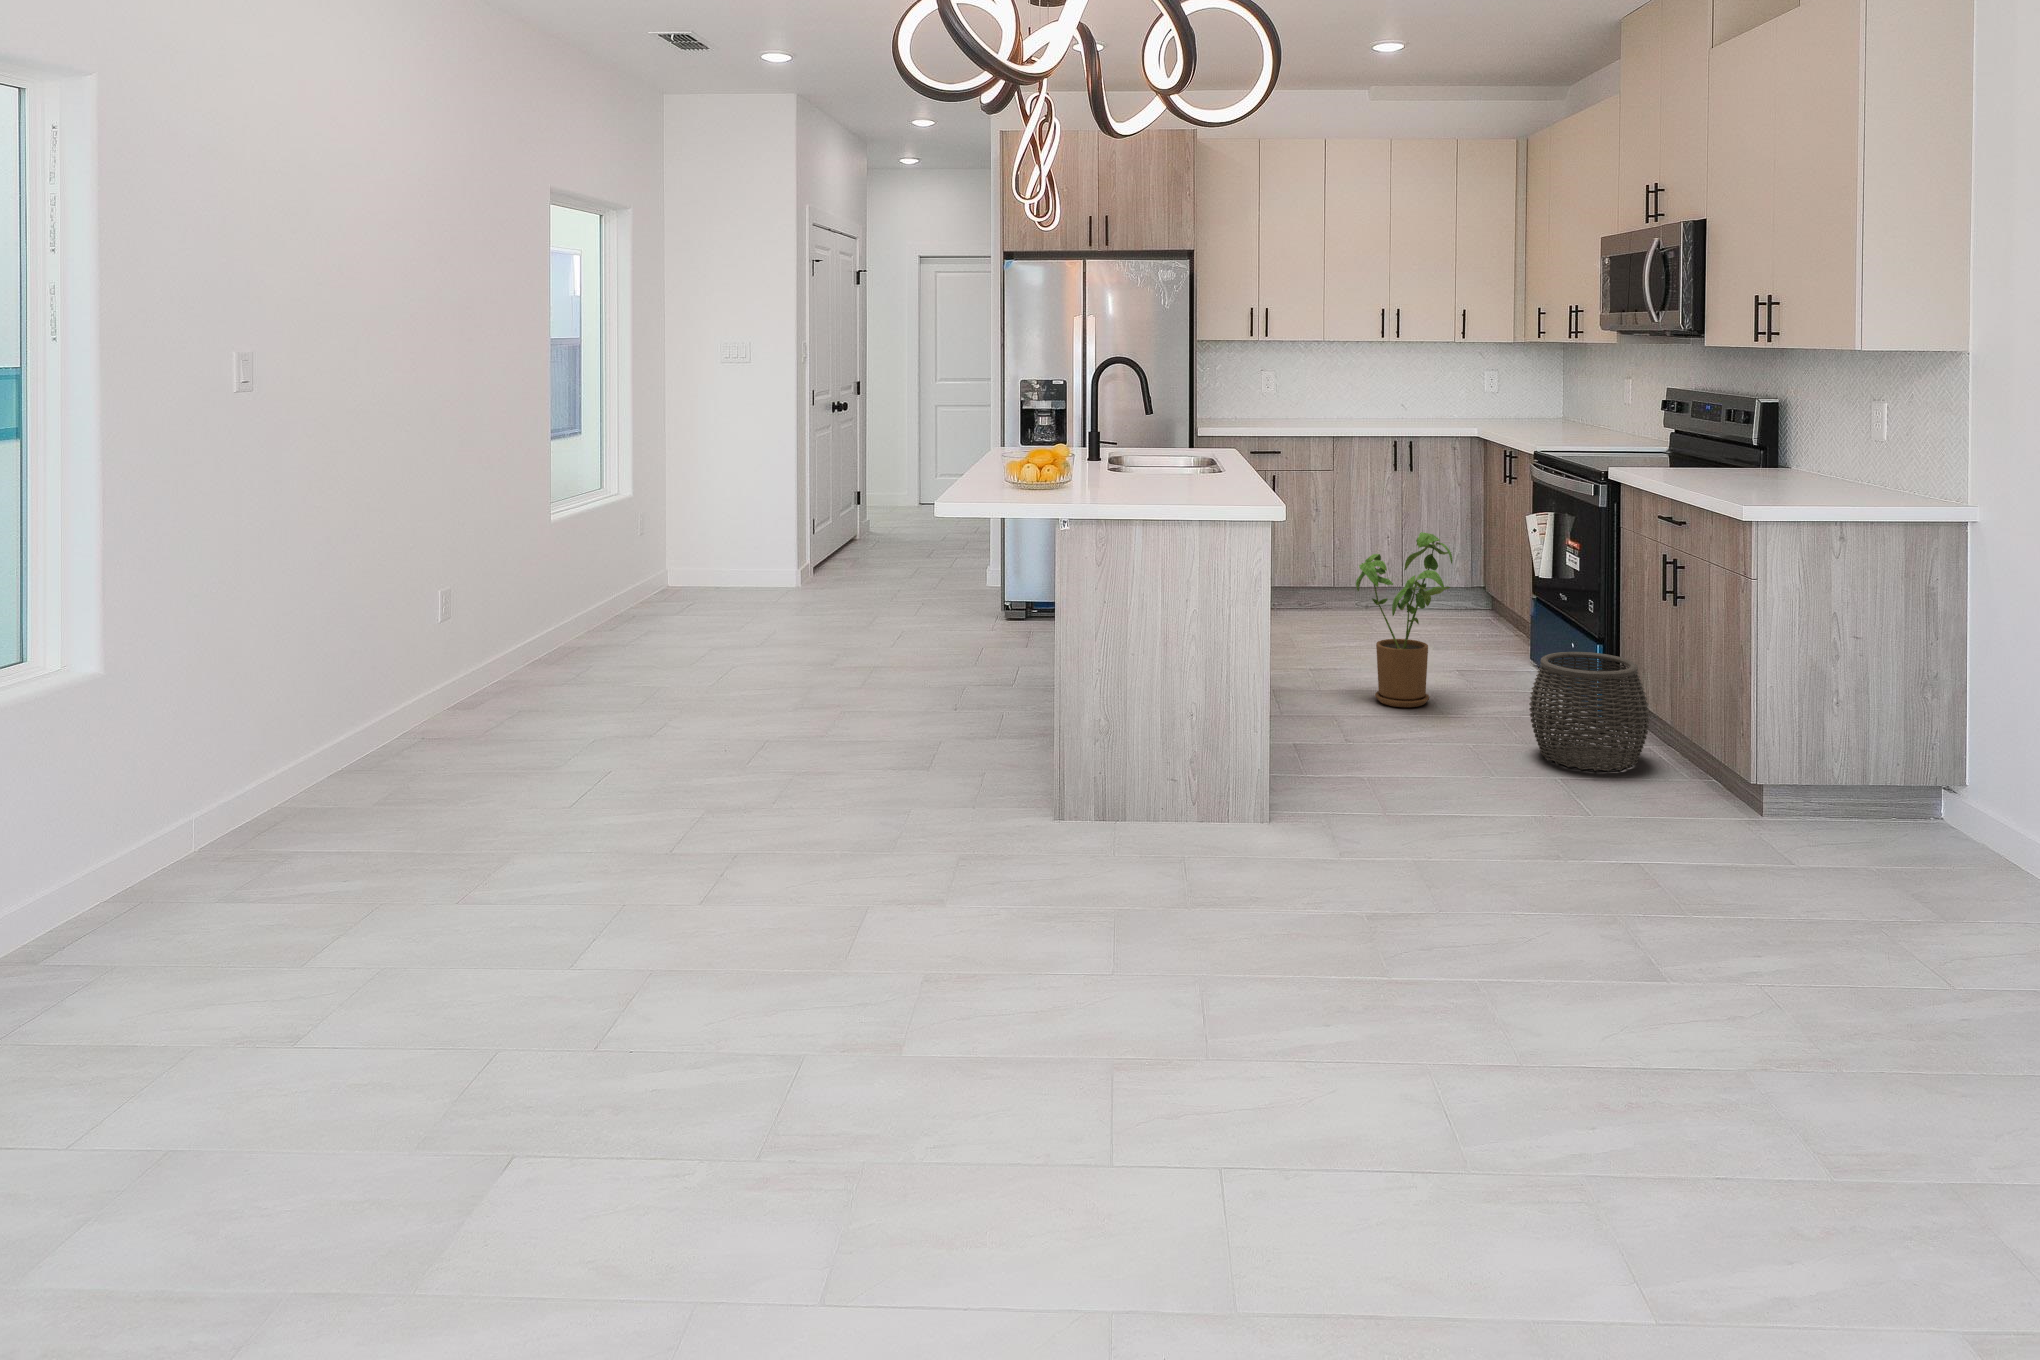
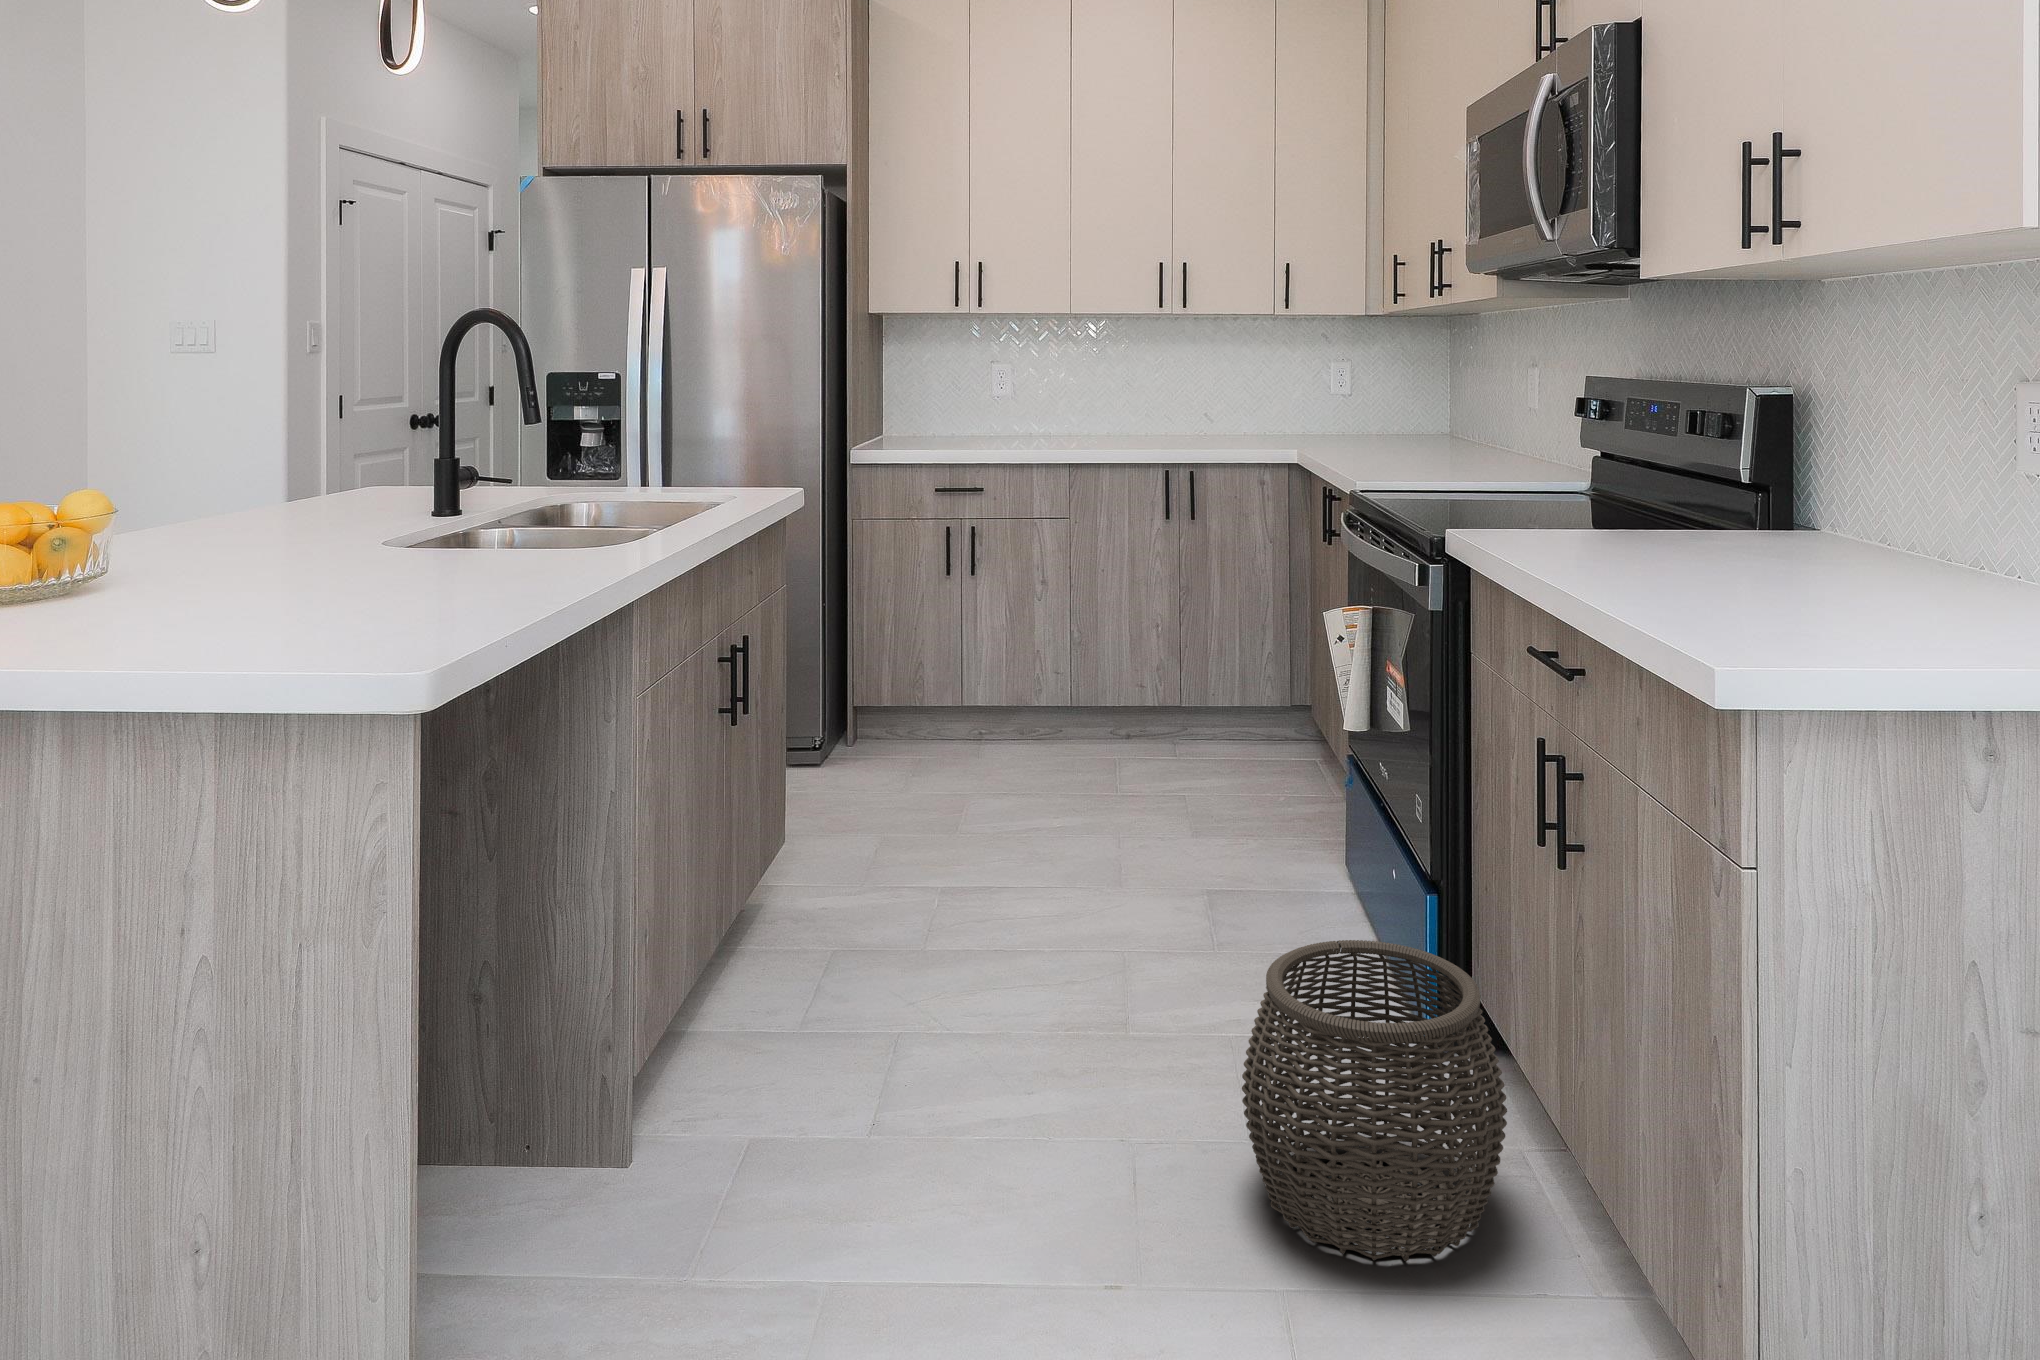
house plant: present [1356,532,1452,707] -> none [979,653,1164,1005]

